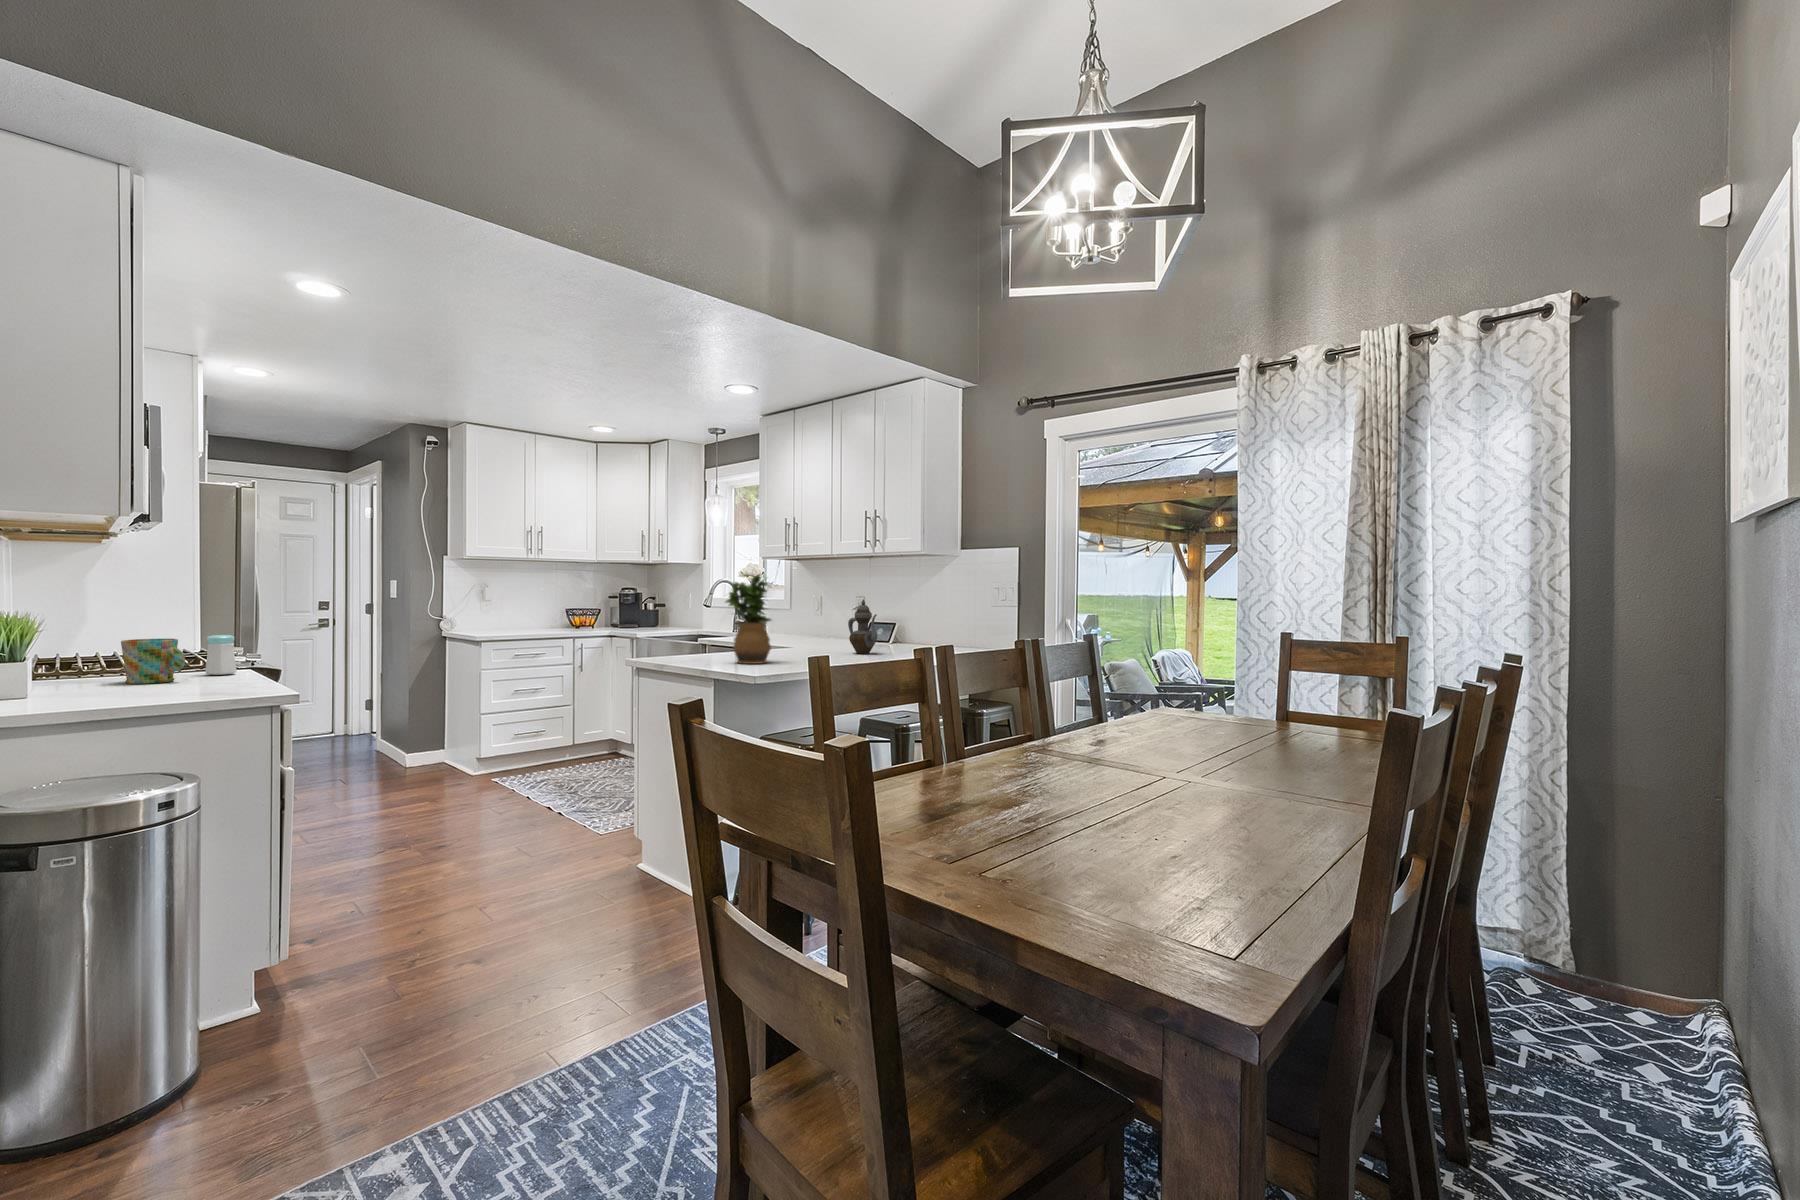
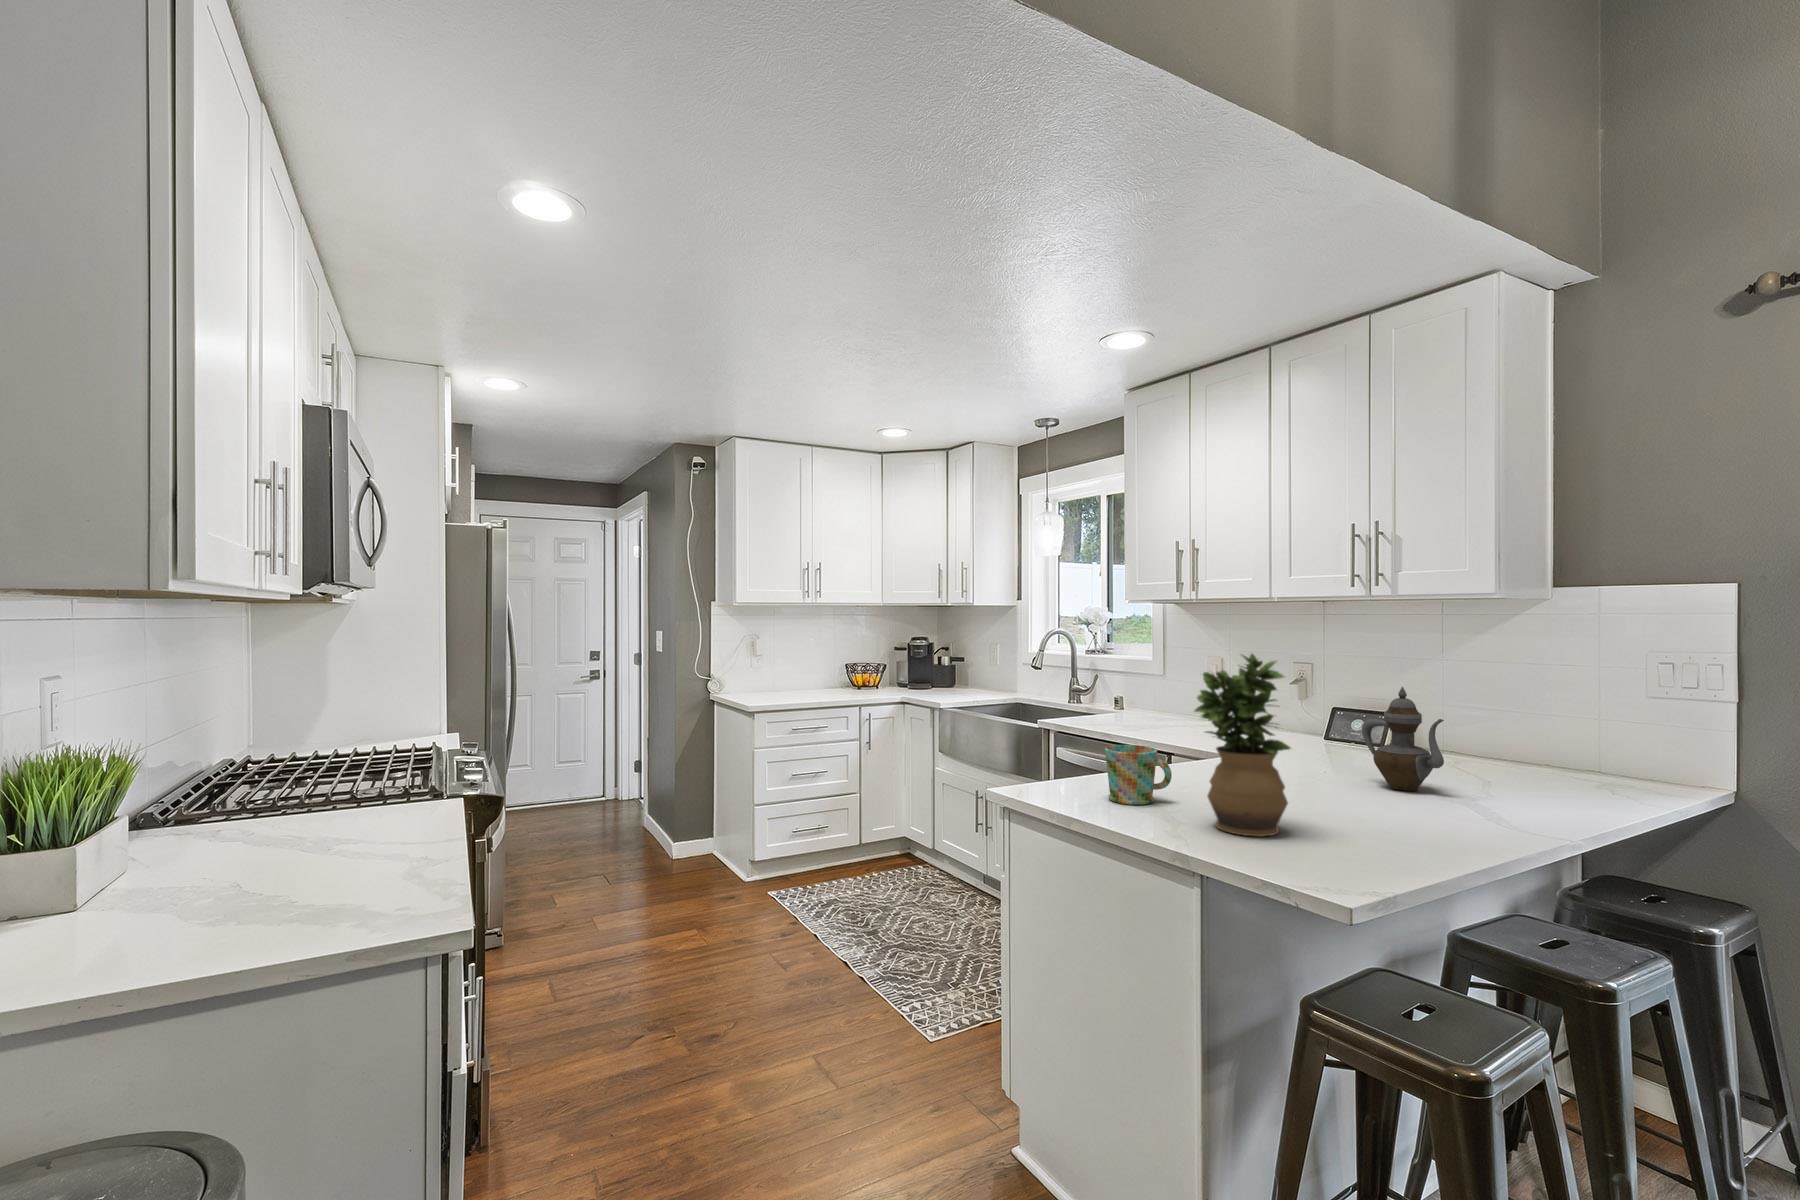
salt shaker: present [206,635,236,675] -> none [339,783,389,858]
mug: present [121,639,185,684] -> present [1105,745,1172,805]

